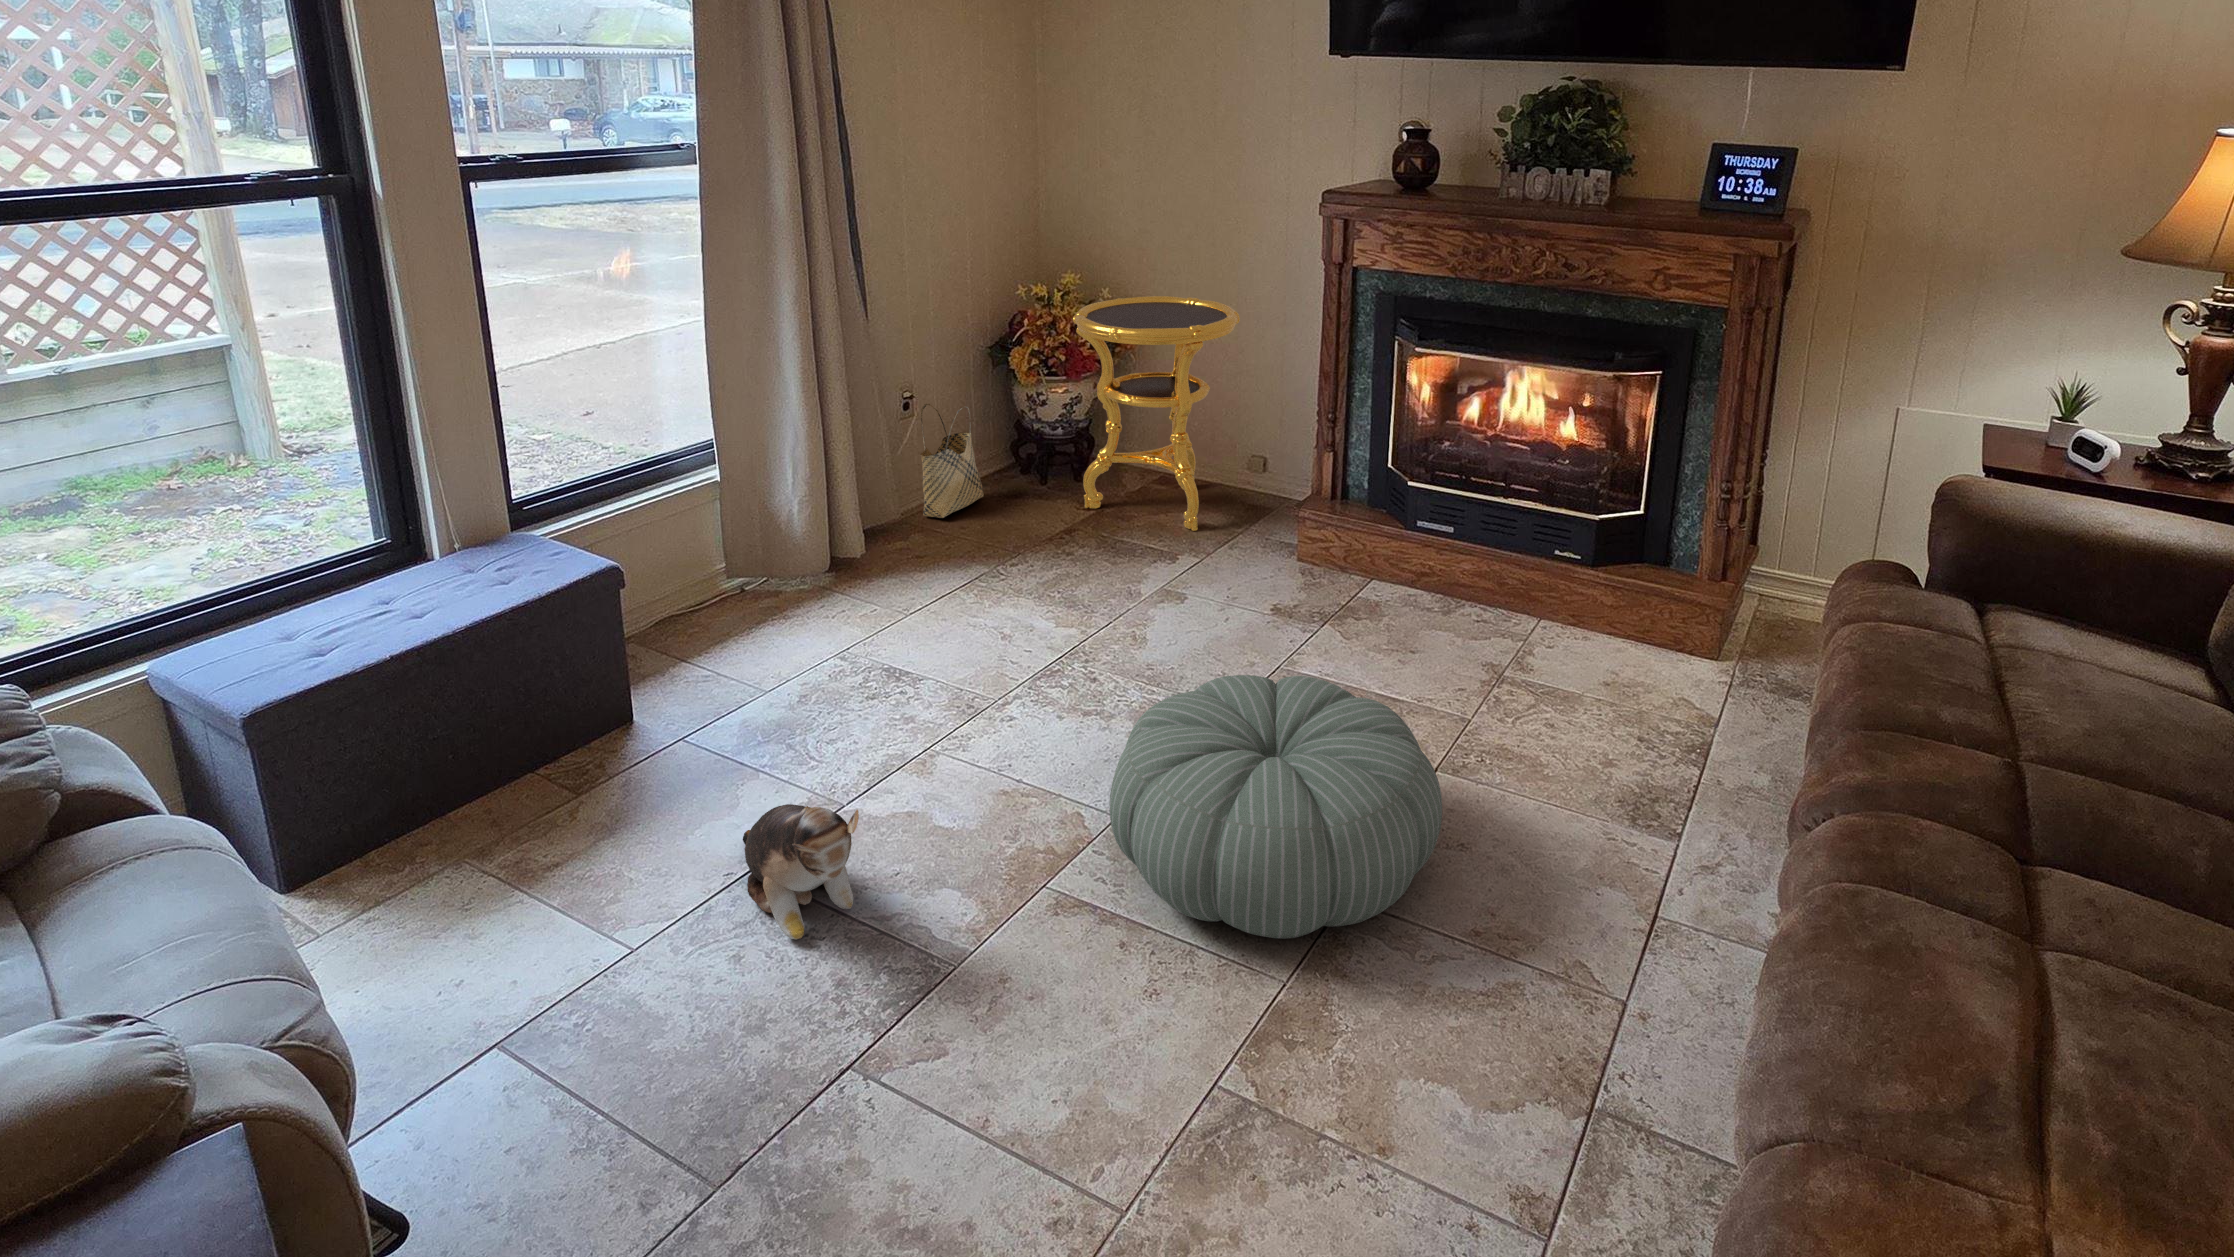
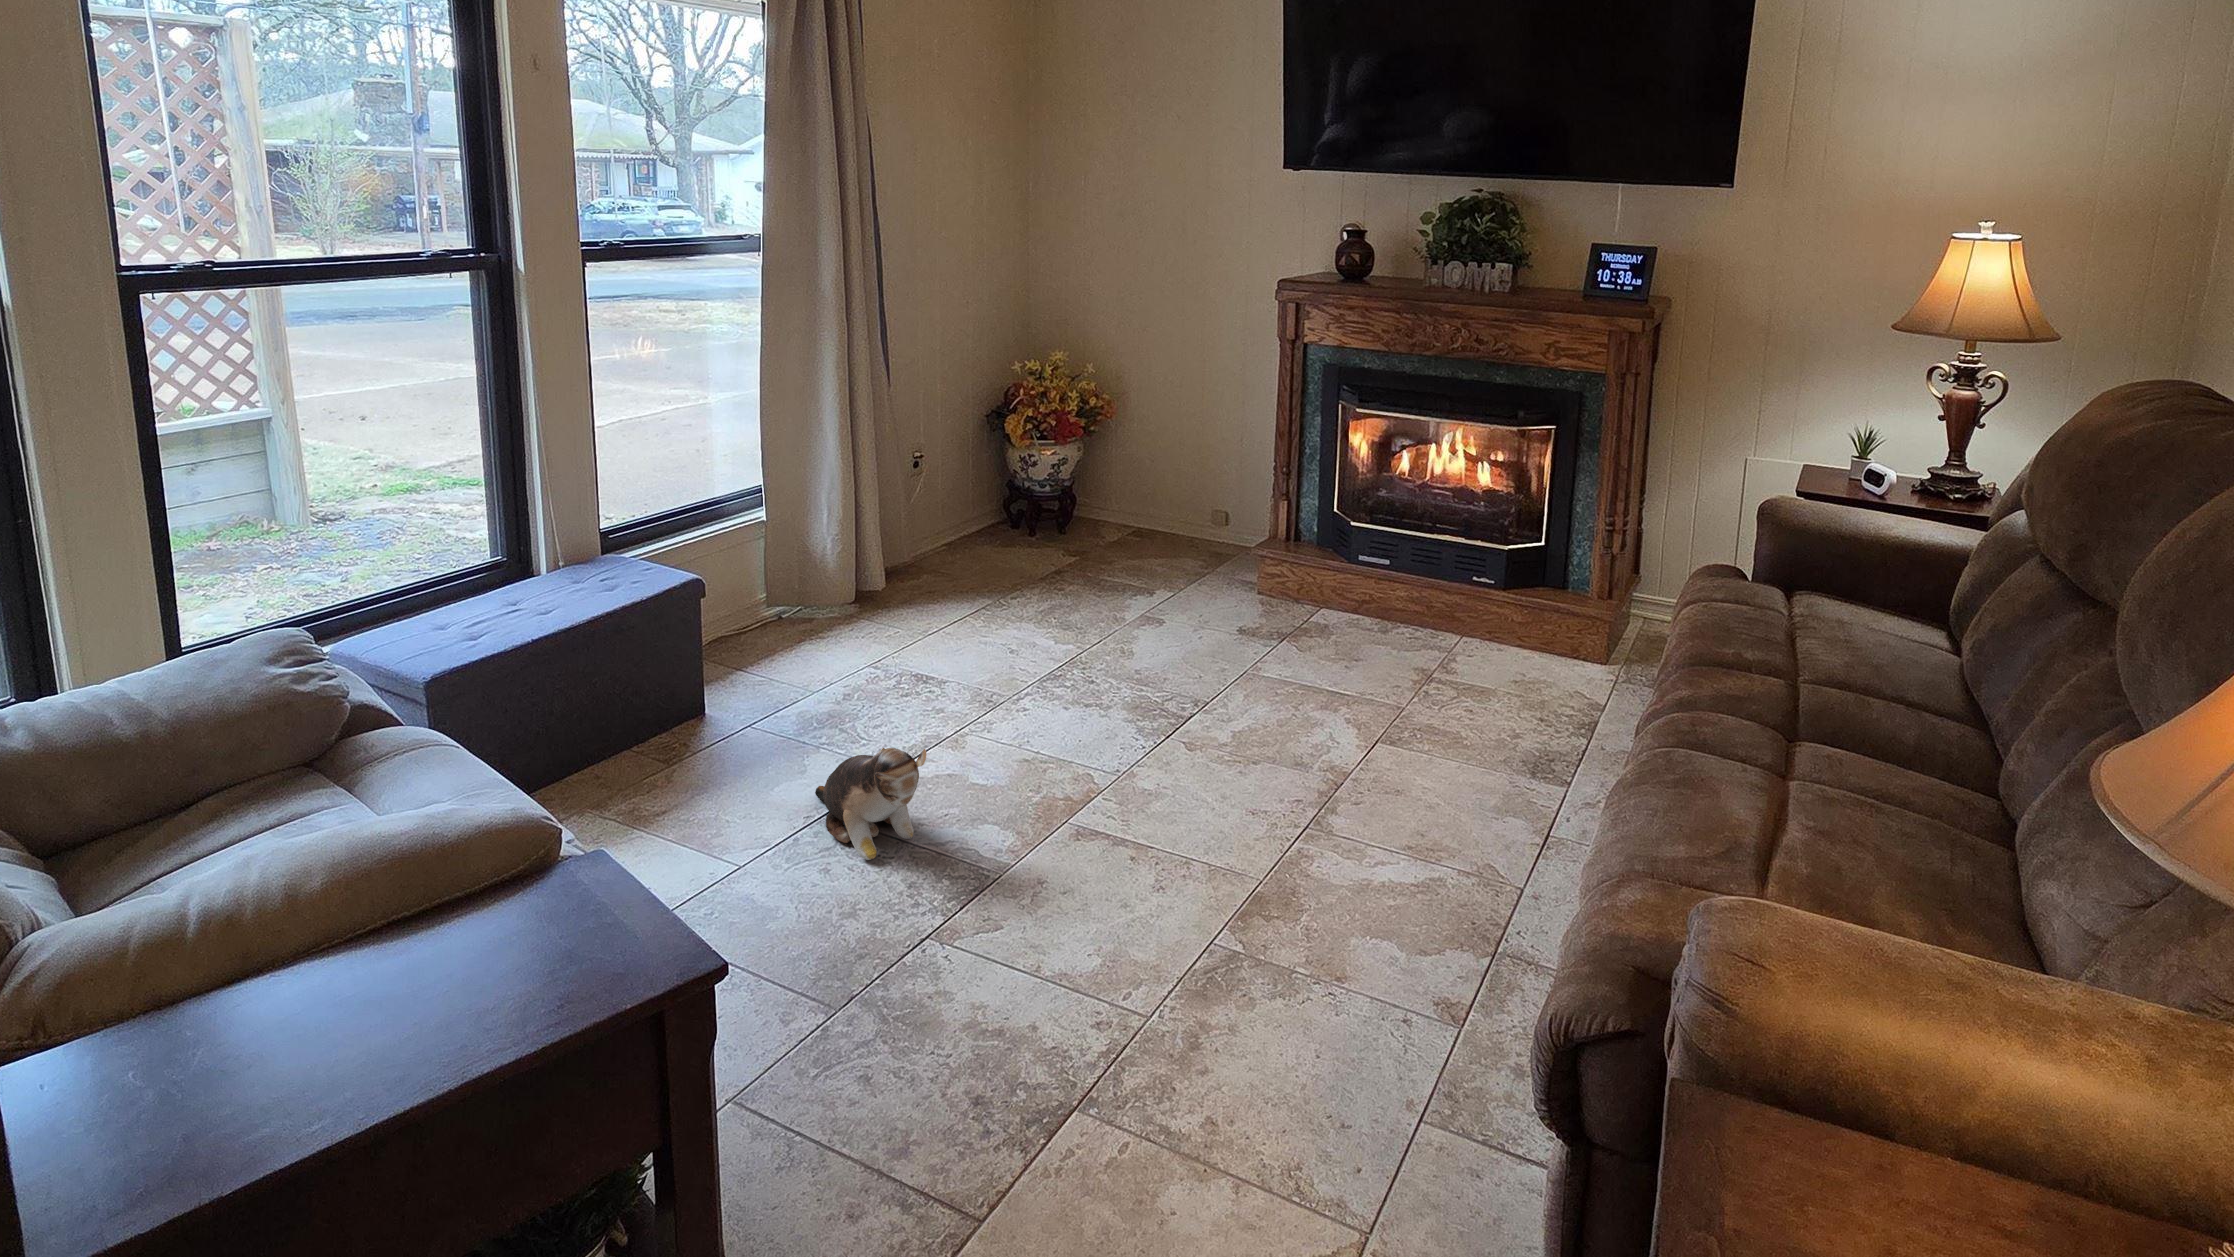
side table: present [1073,296,1240,531] -> none [1066,371,1208,570]
woven basket: present [920,404,984,518] -> none [932,461,984,560]
pouf: present [1110,675,1442,938] -> none [1119,660,1382,852]

